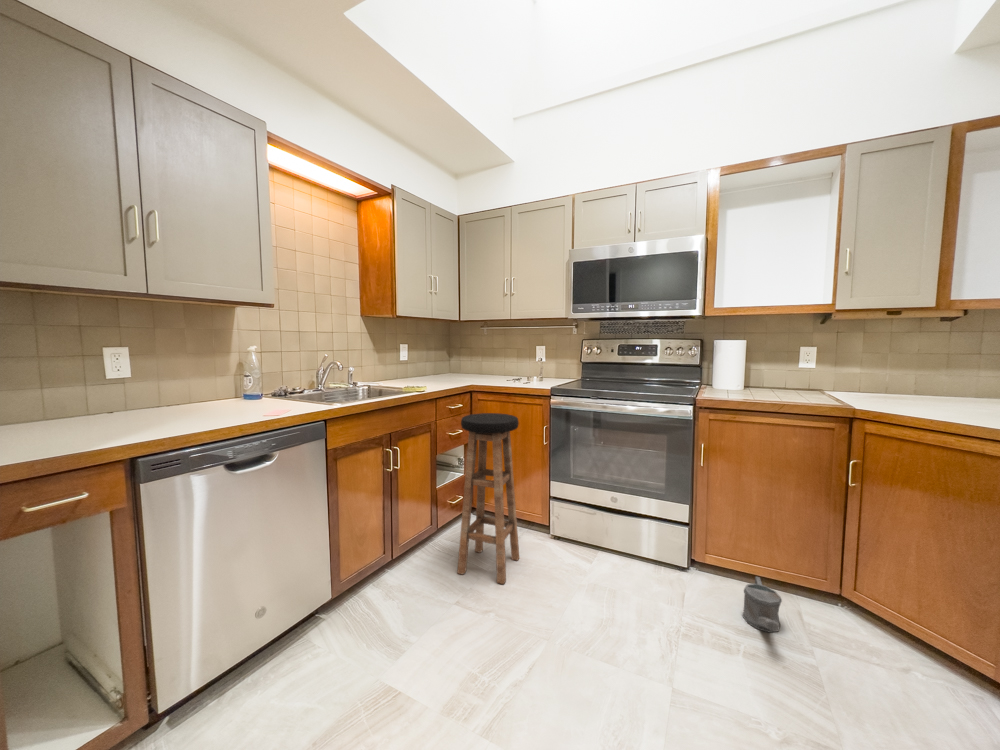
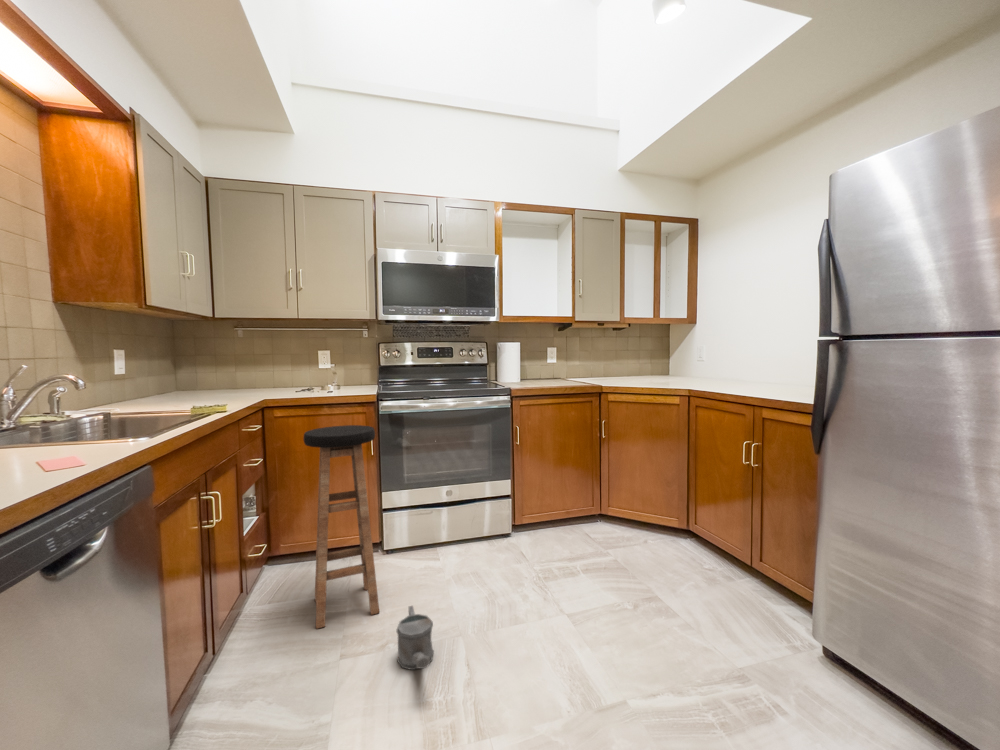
watering can: present [742,577,782,632] -> present [397,606,434,670]

